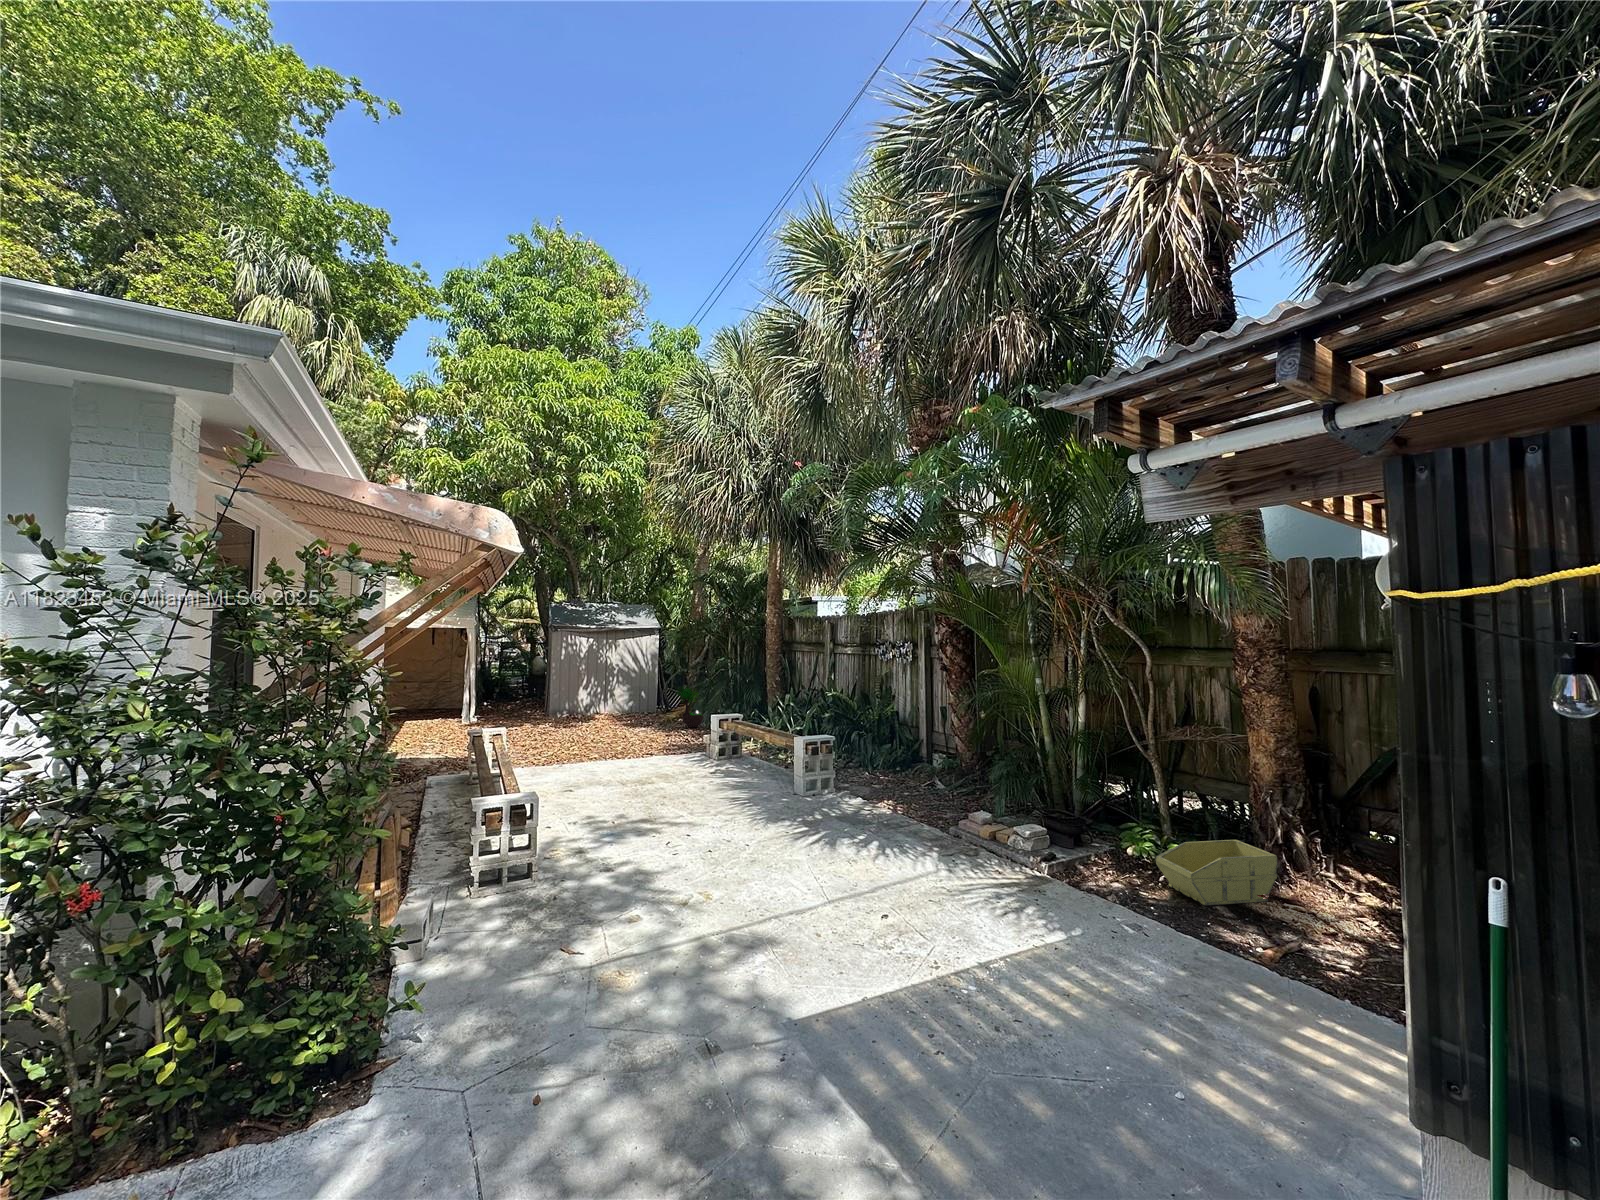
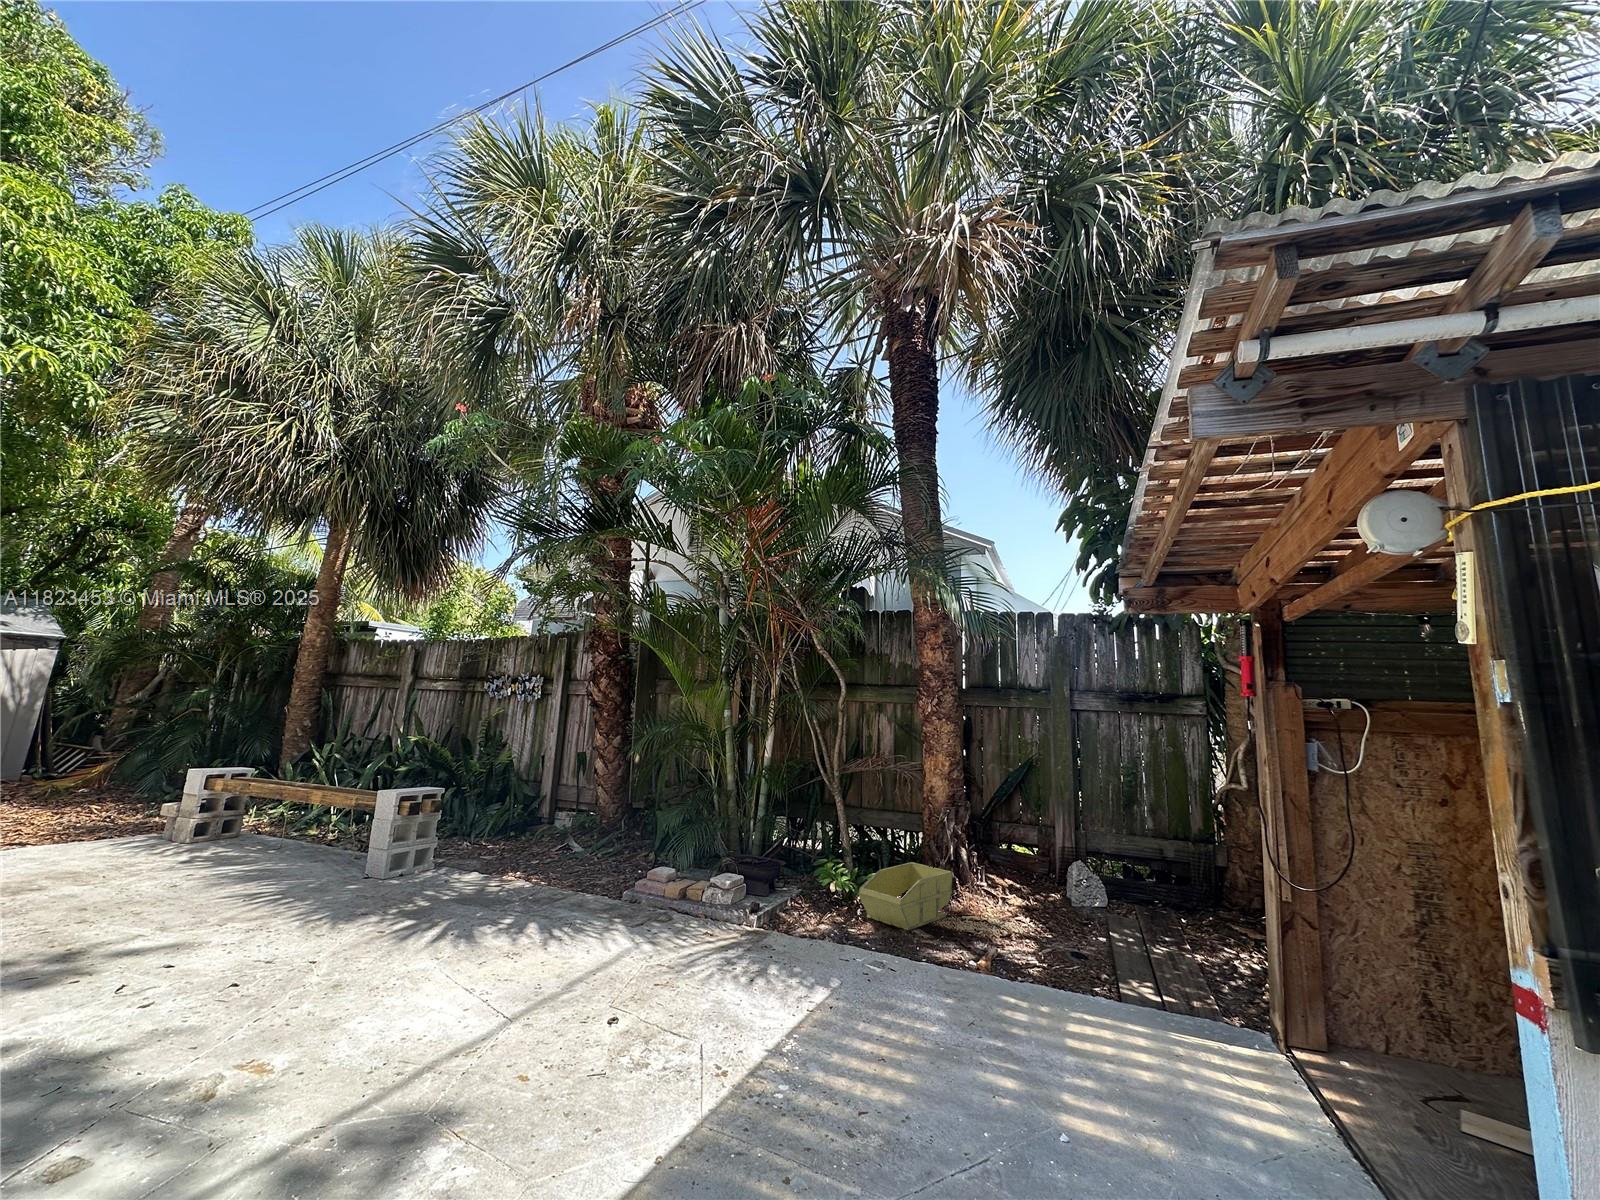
potted tree: present [676,686,703,728] -> none [112,727,164,797]

